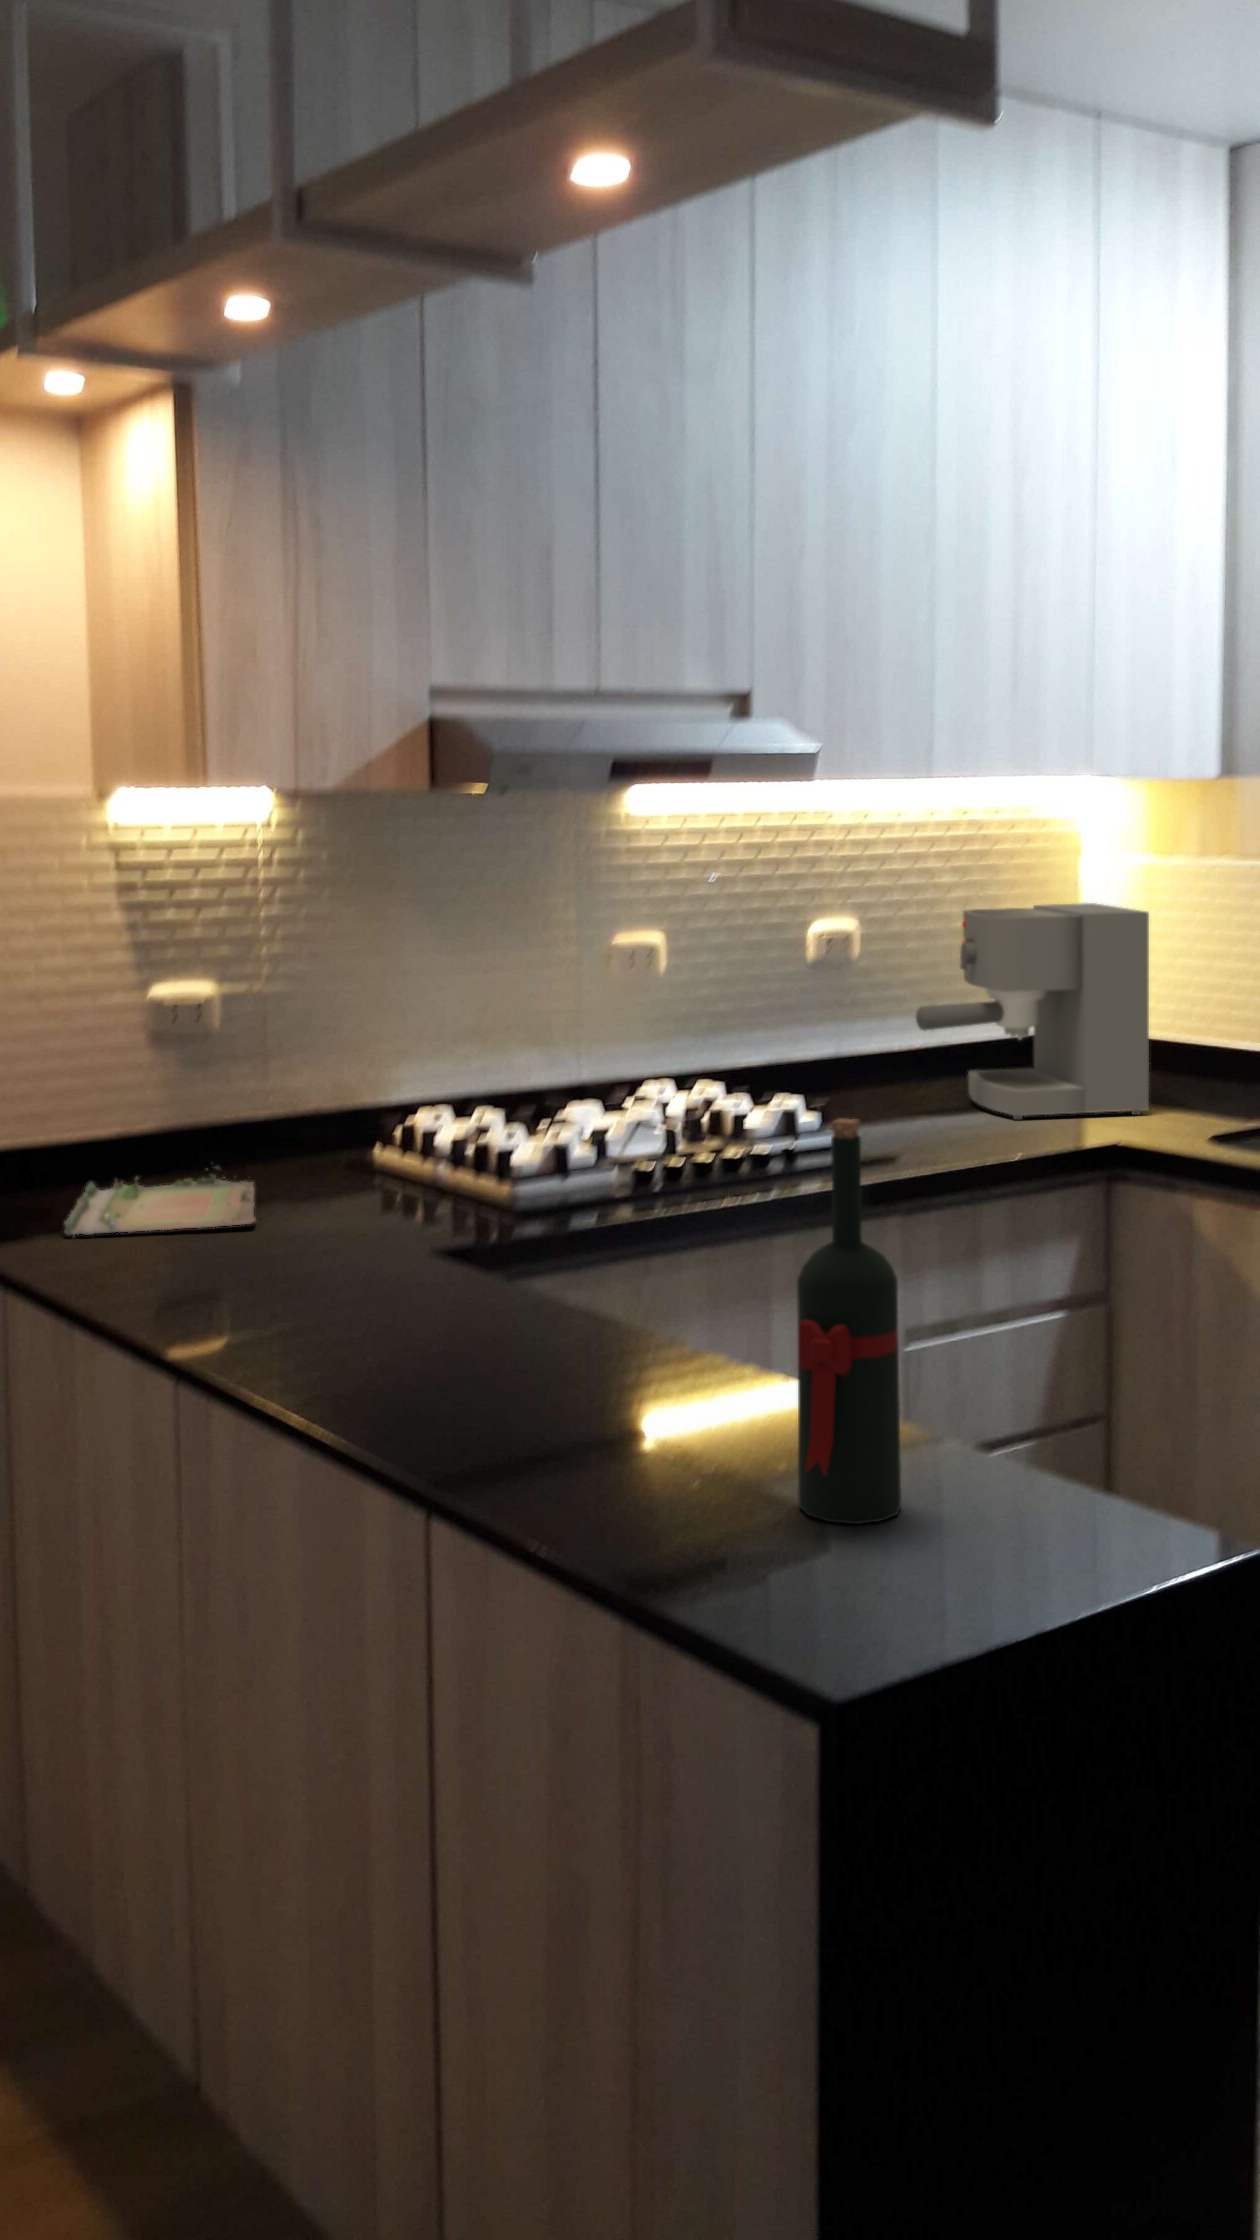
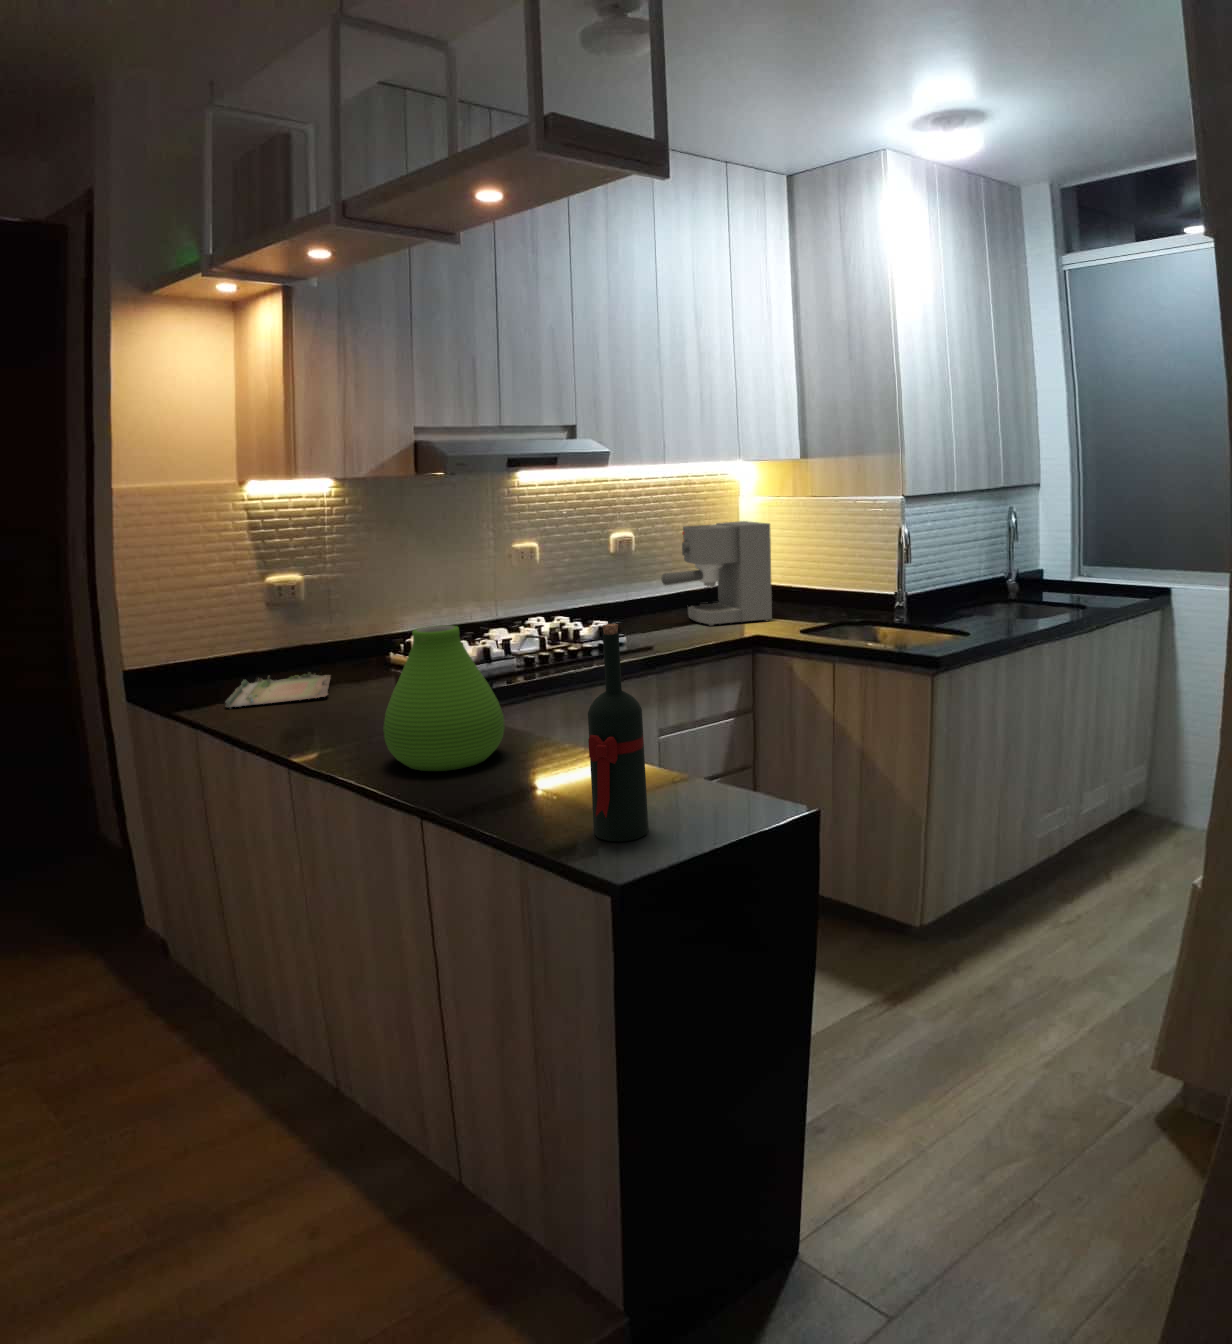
vase: none [392,1101,618,1378] -> present [383,625,505,771]

